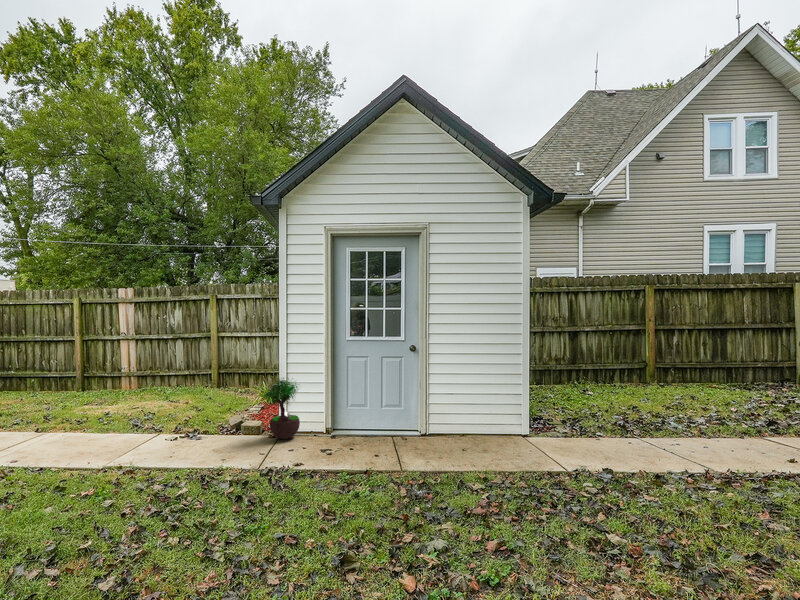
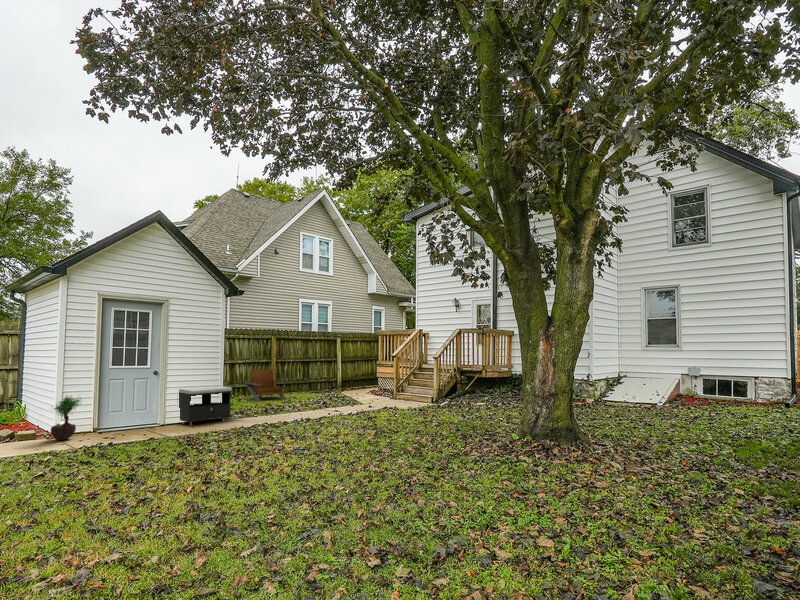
lounge chair: none [598,342,675,398] -> present [245,369,286,402]
storage bench: none [447,376,535,445] -> present [179,386,232,425]

